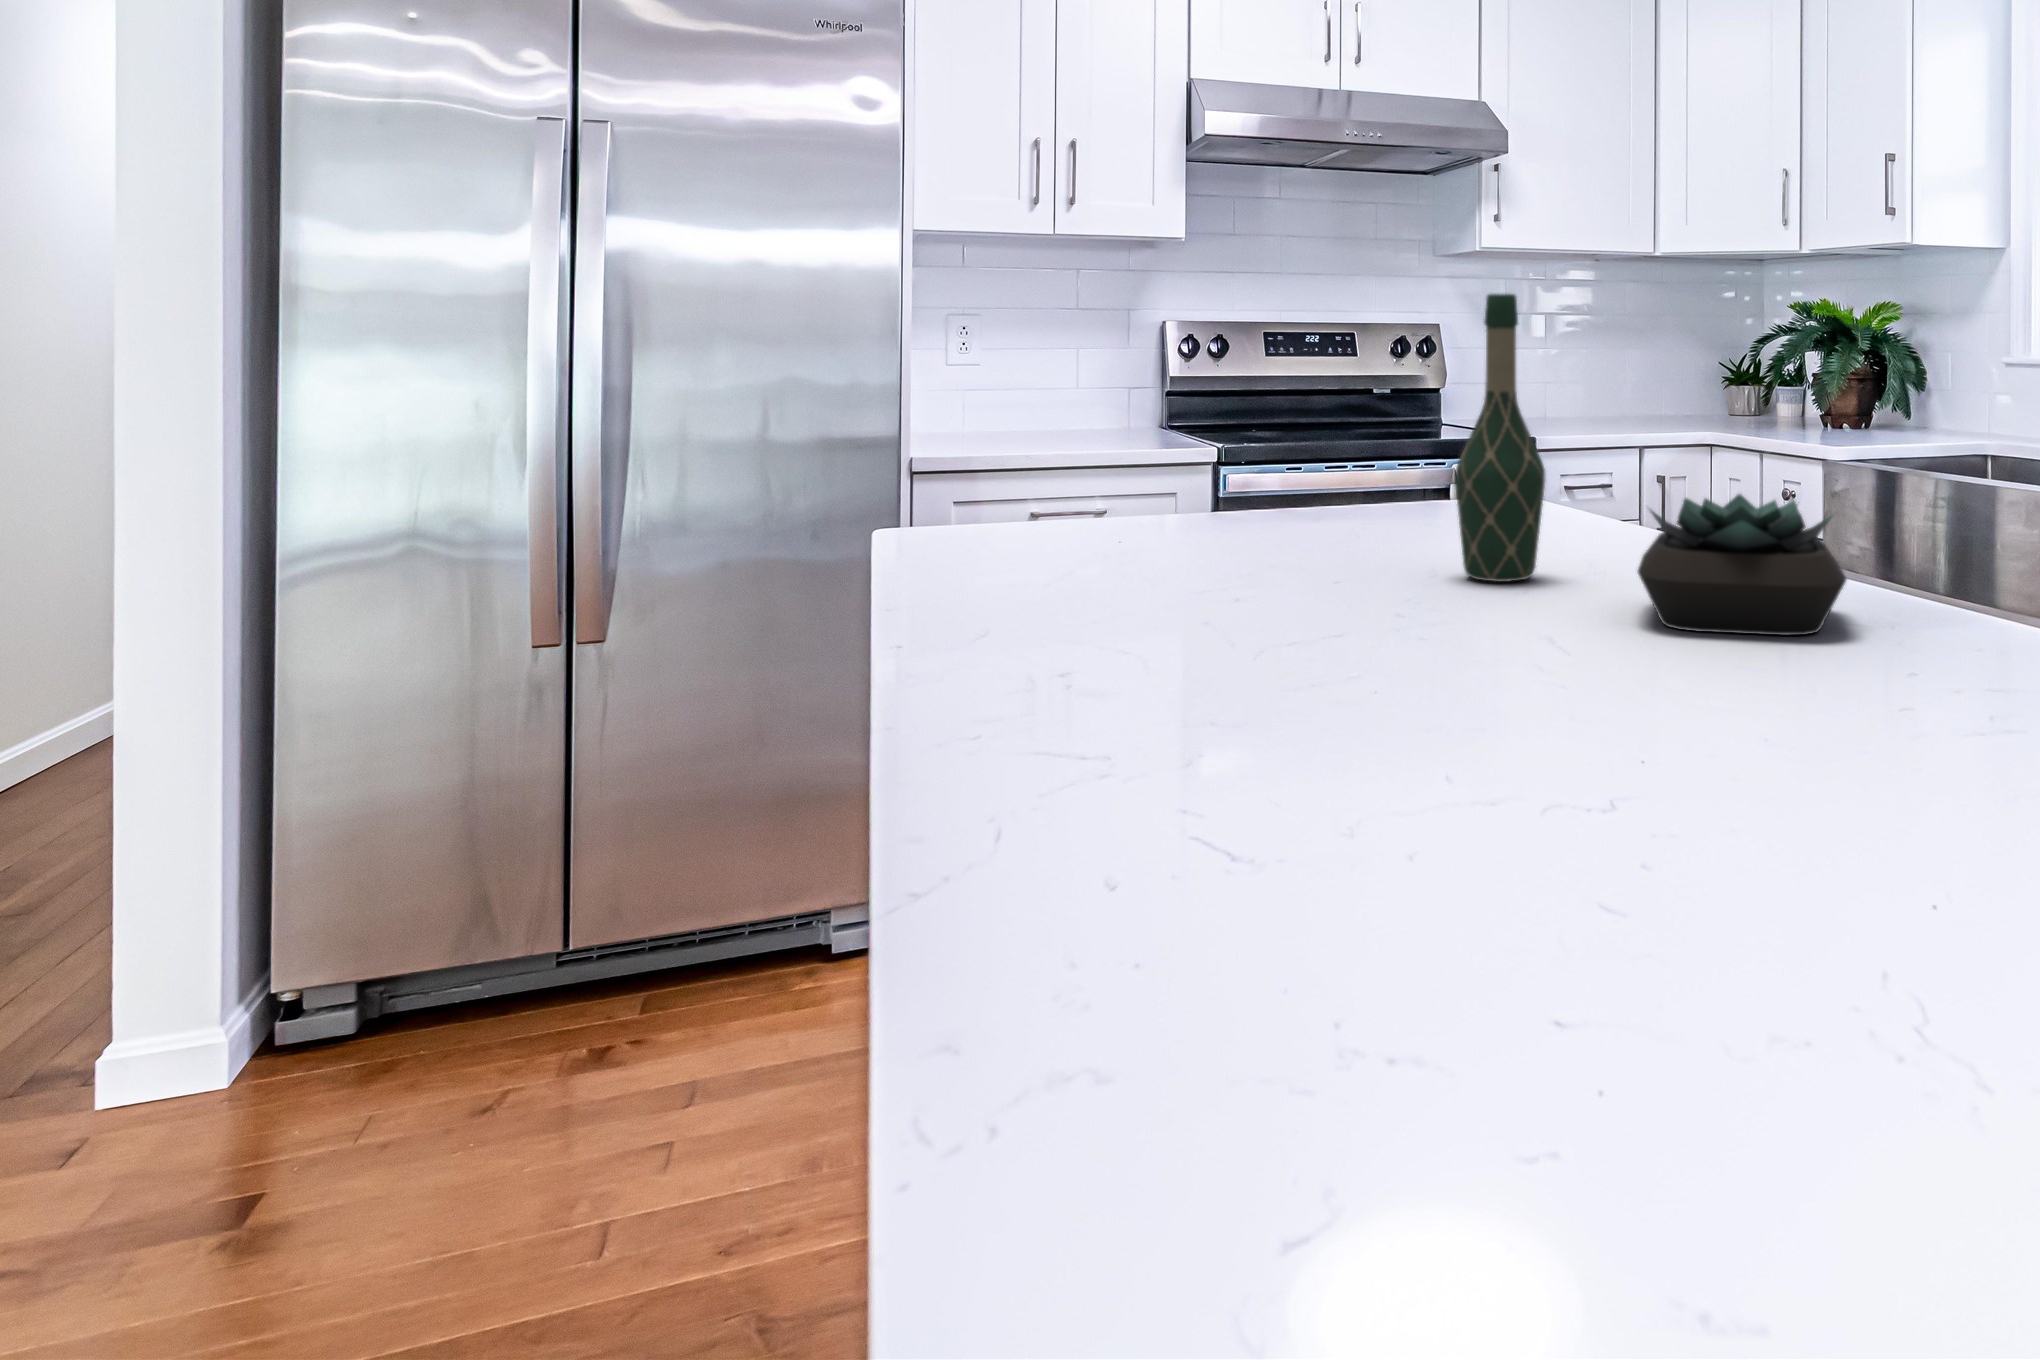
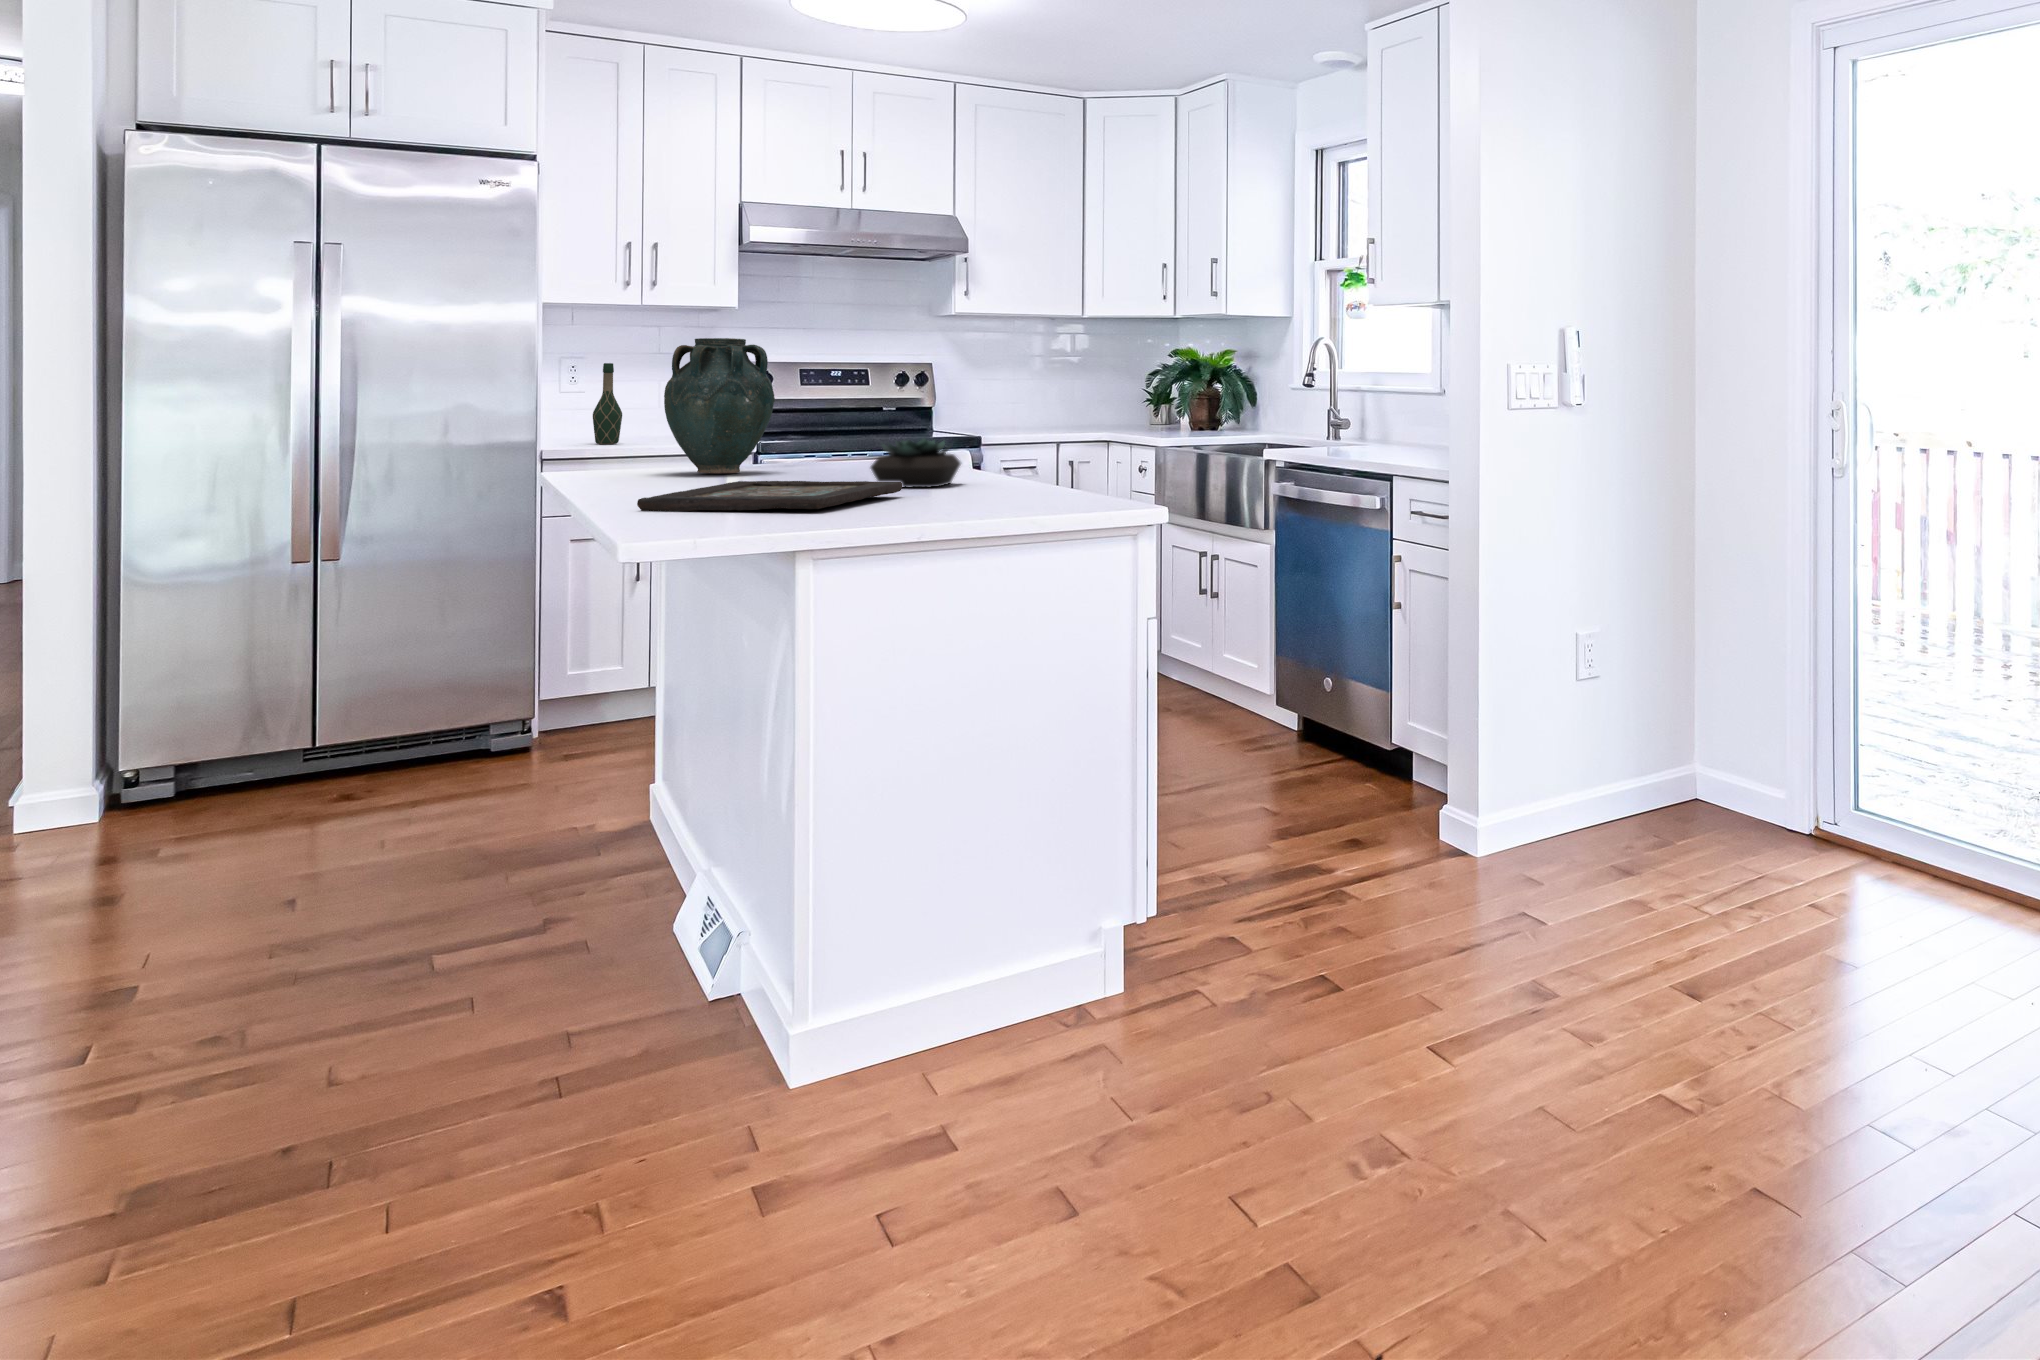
vase: none [1116,259,1326,545] -> present [664,338,775,474]
wine bottle: present [1455,294,1546,582] -> present [593,363,622,444]
decorative tray: none [1135,642,1917,919] -> present [637,481,902,511]

